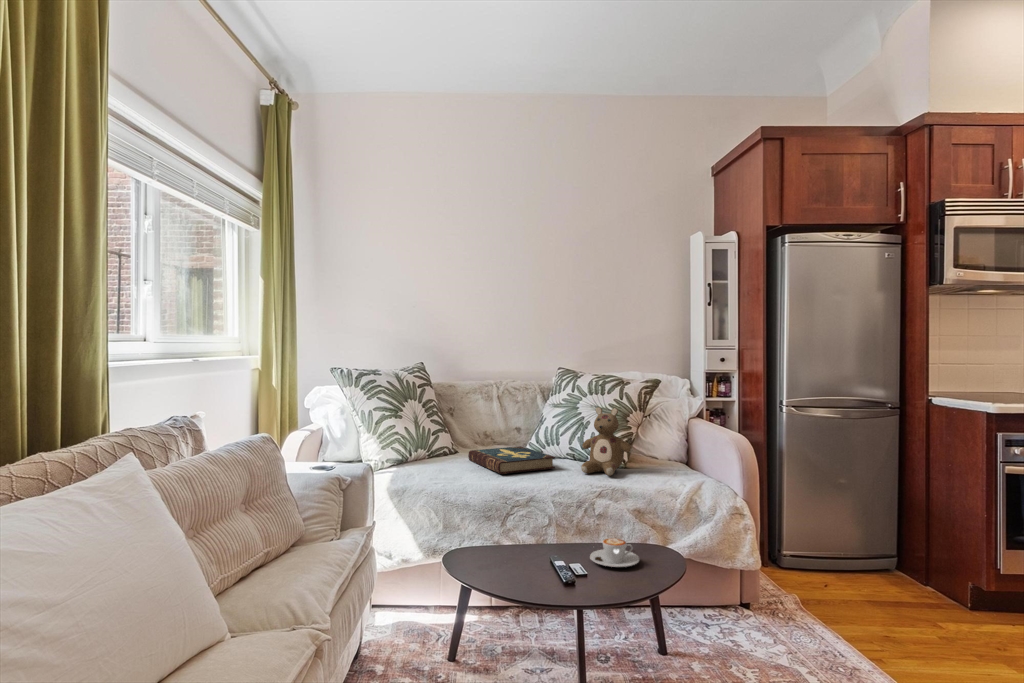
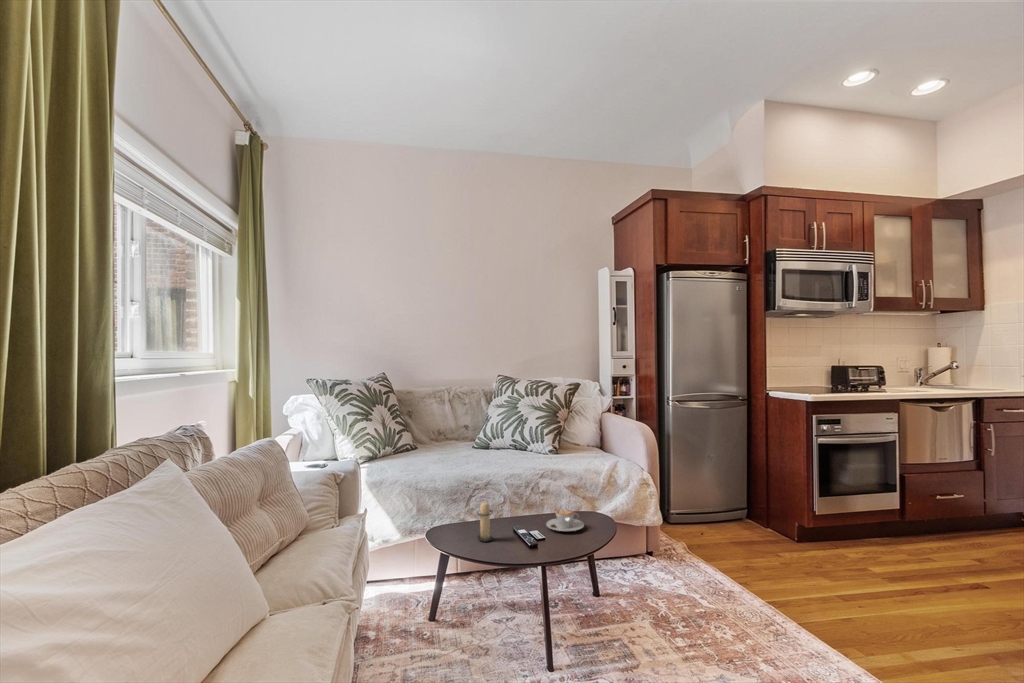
stuffed bear: present [581,407,632,476] -> none [523,407,563,461]
book: present [468,446,555,474] -> none [429,440,503,464]
candle: none [495,518,520,573] -> present [477,501,493,541]

